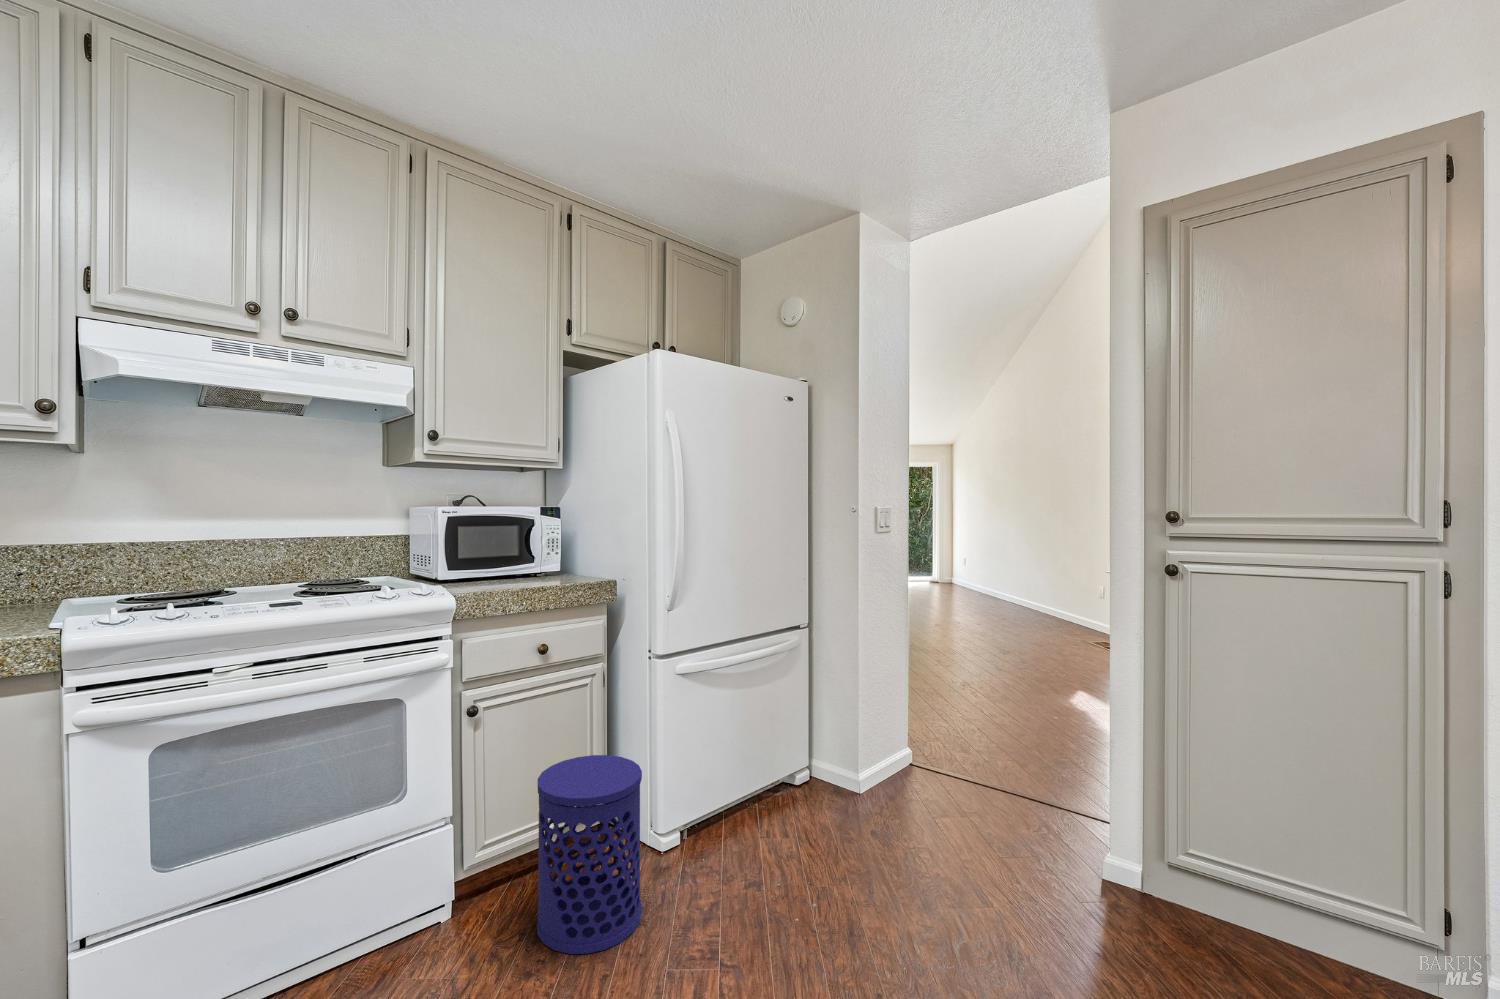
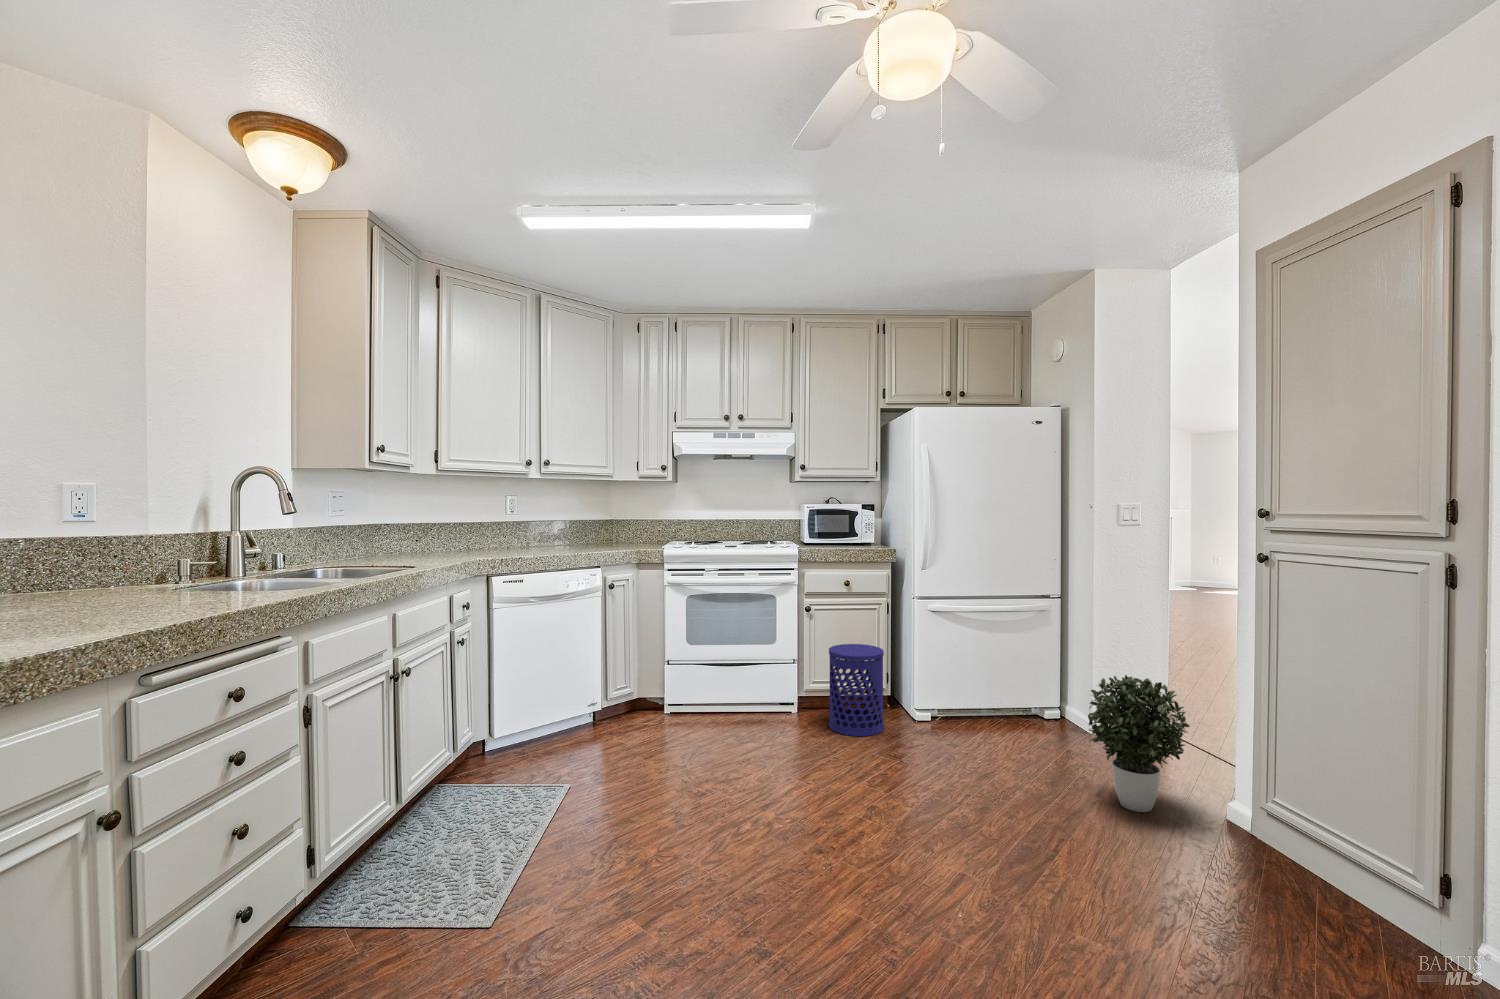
potted plant: none [980,734,1119,926] -> present [1088,675,1190,812]

